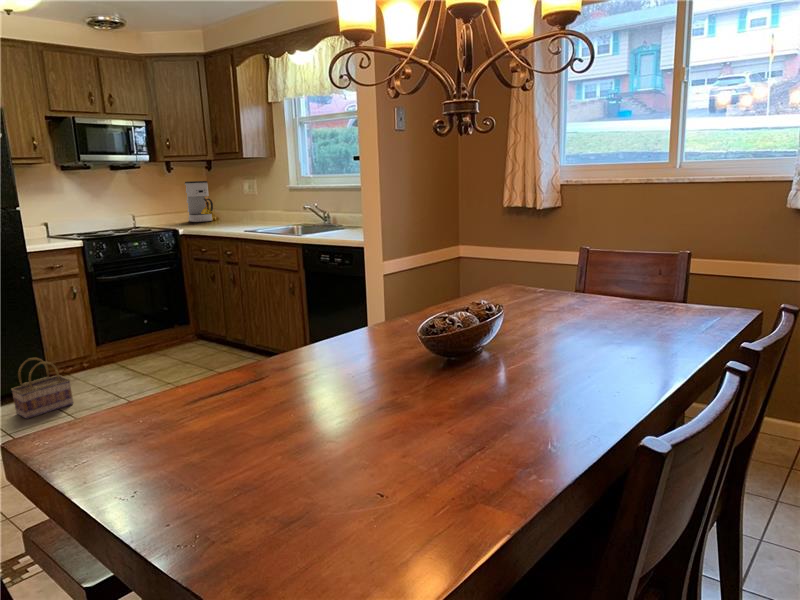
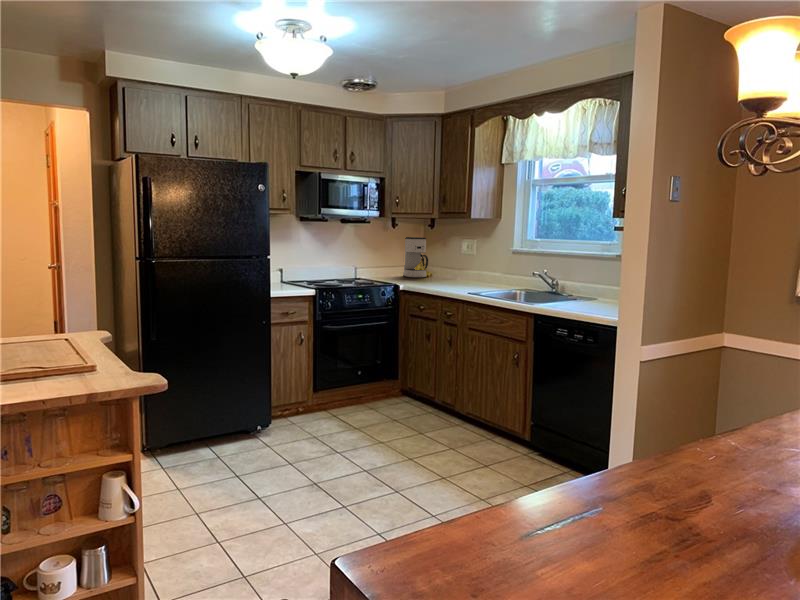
basket: present [11,358,73,419] -> none [241,400,293,461]

